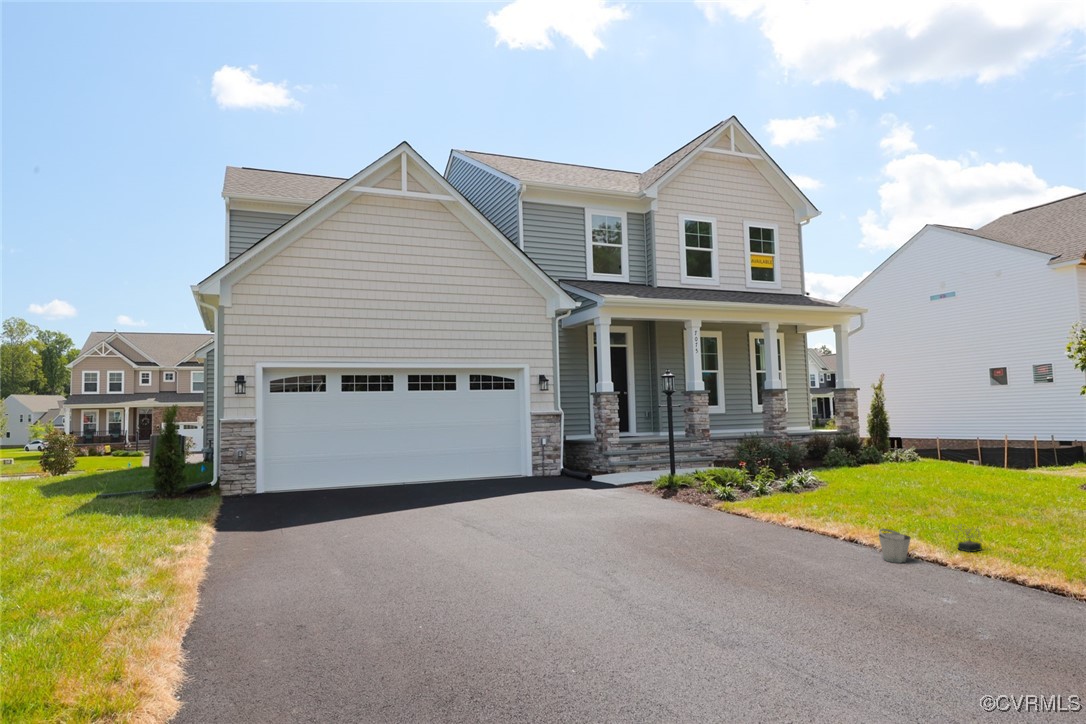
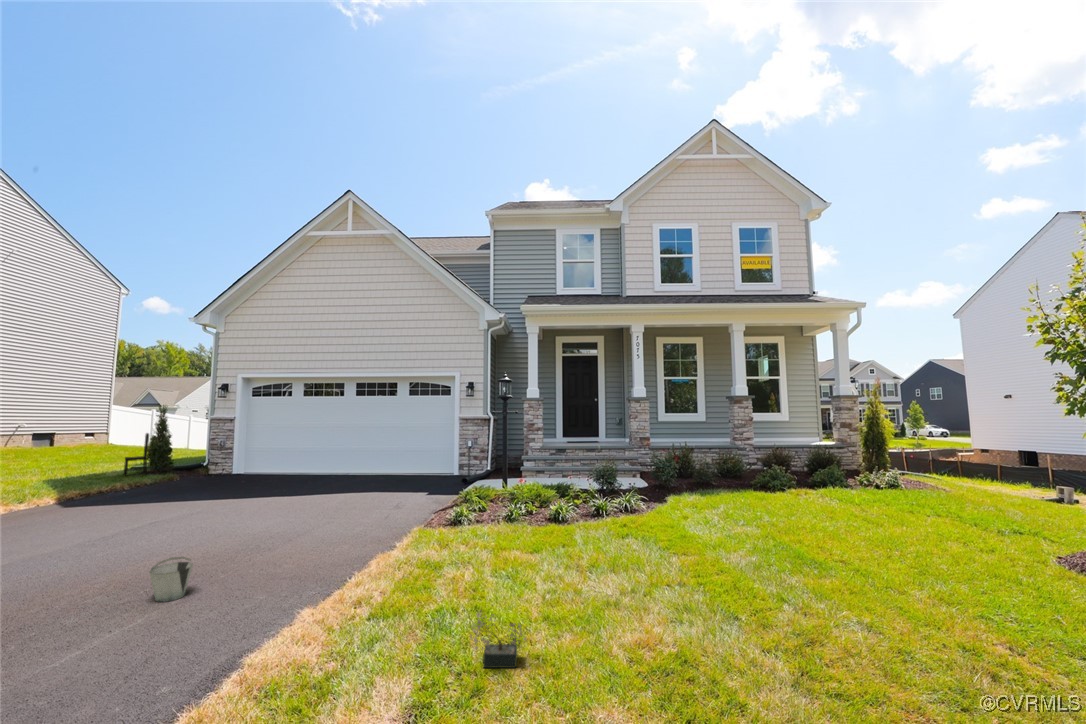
chair: none [109,443,148,503] -> present [124,433,149,476]
bucket: present [879,529,910,563] -> present [149,557,193,602]

